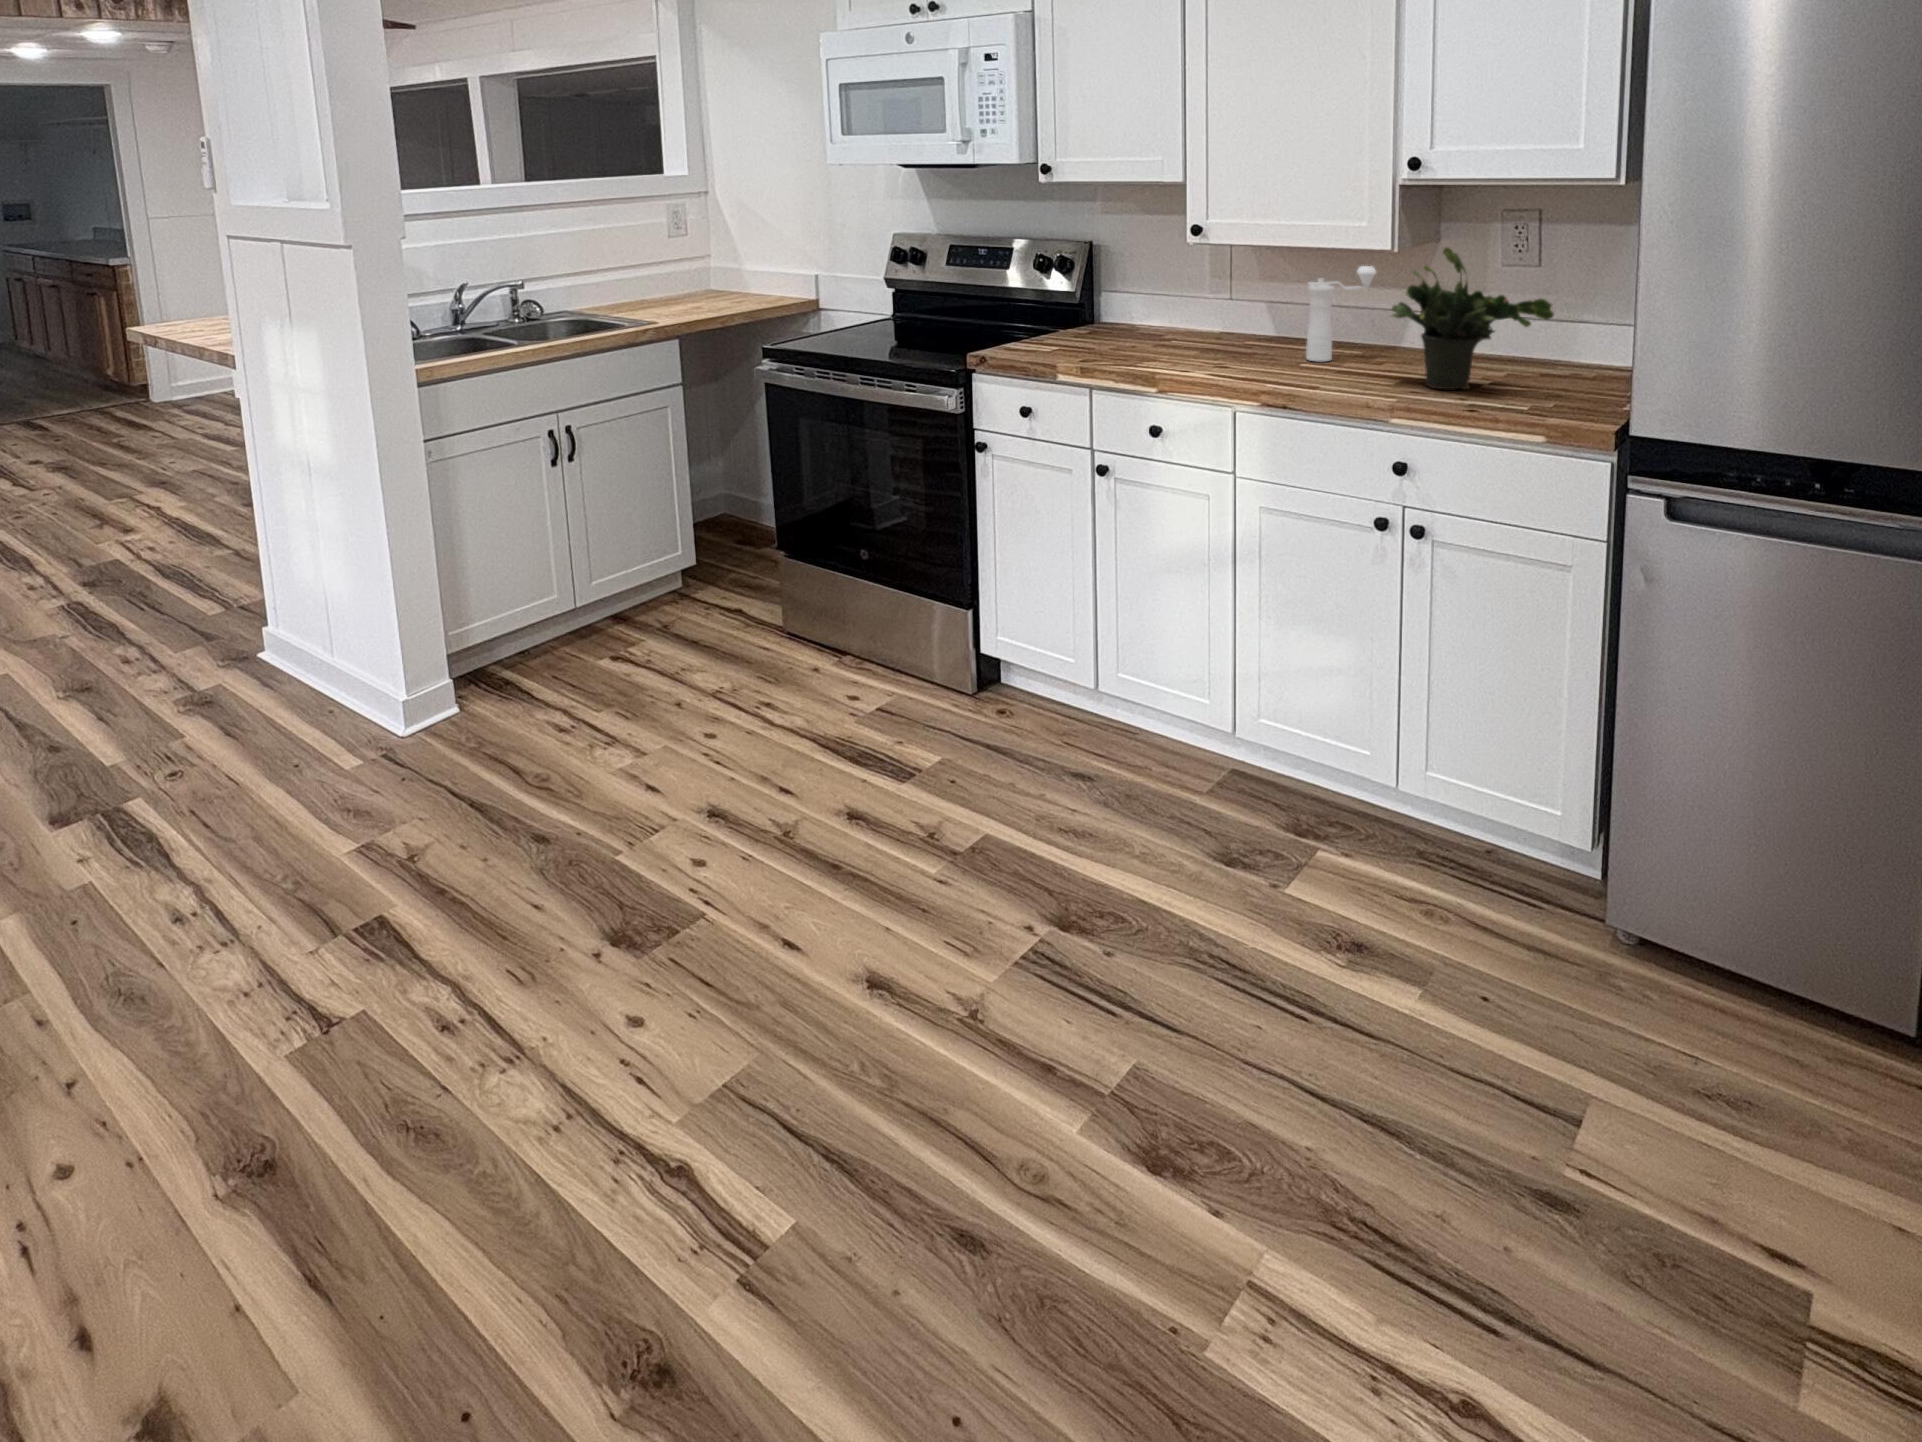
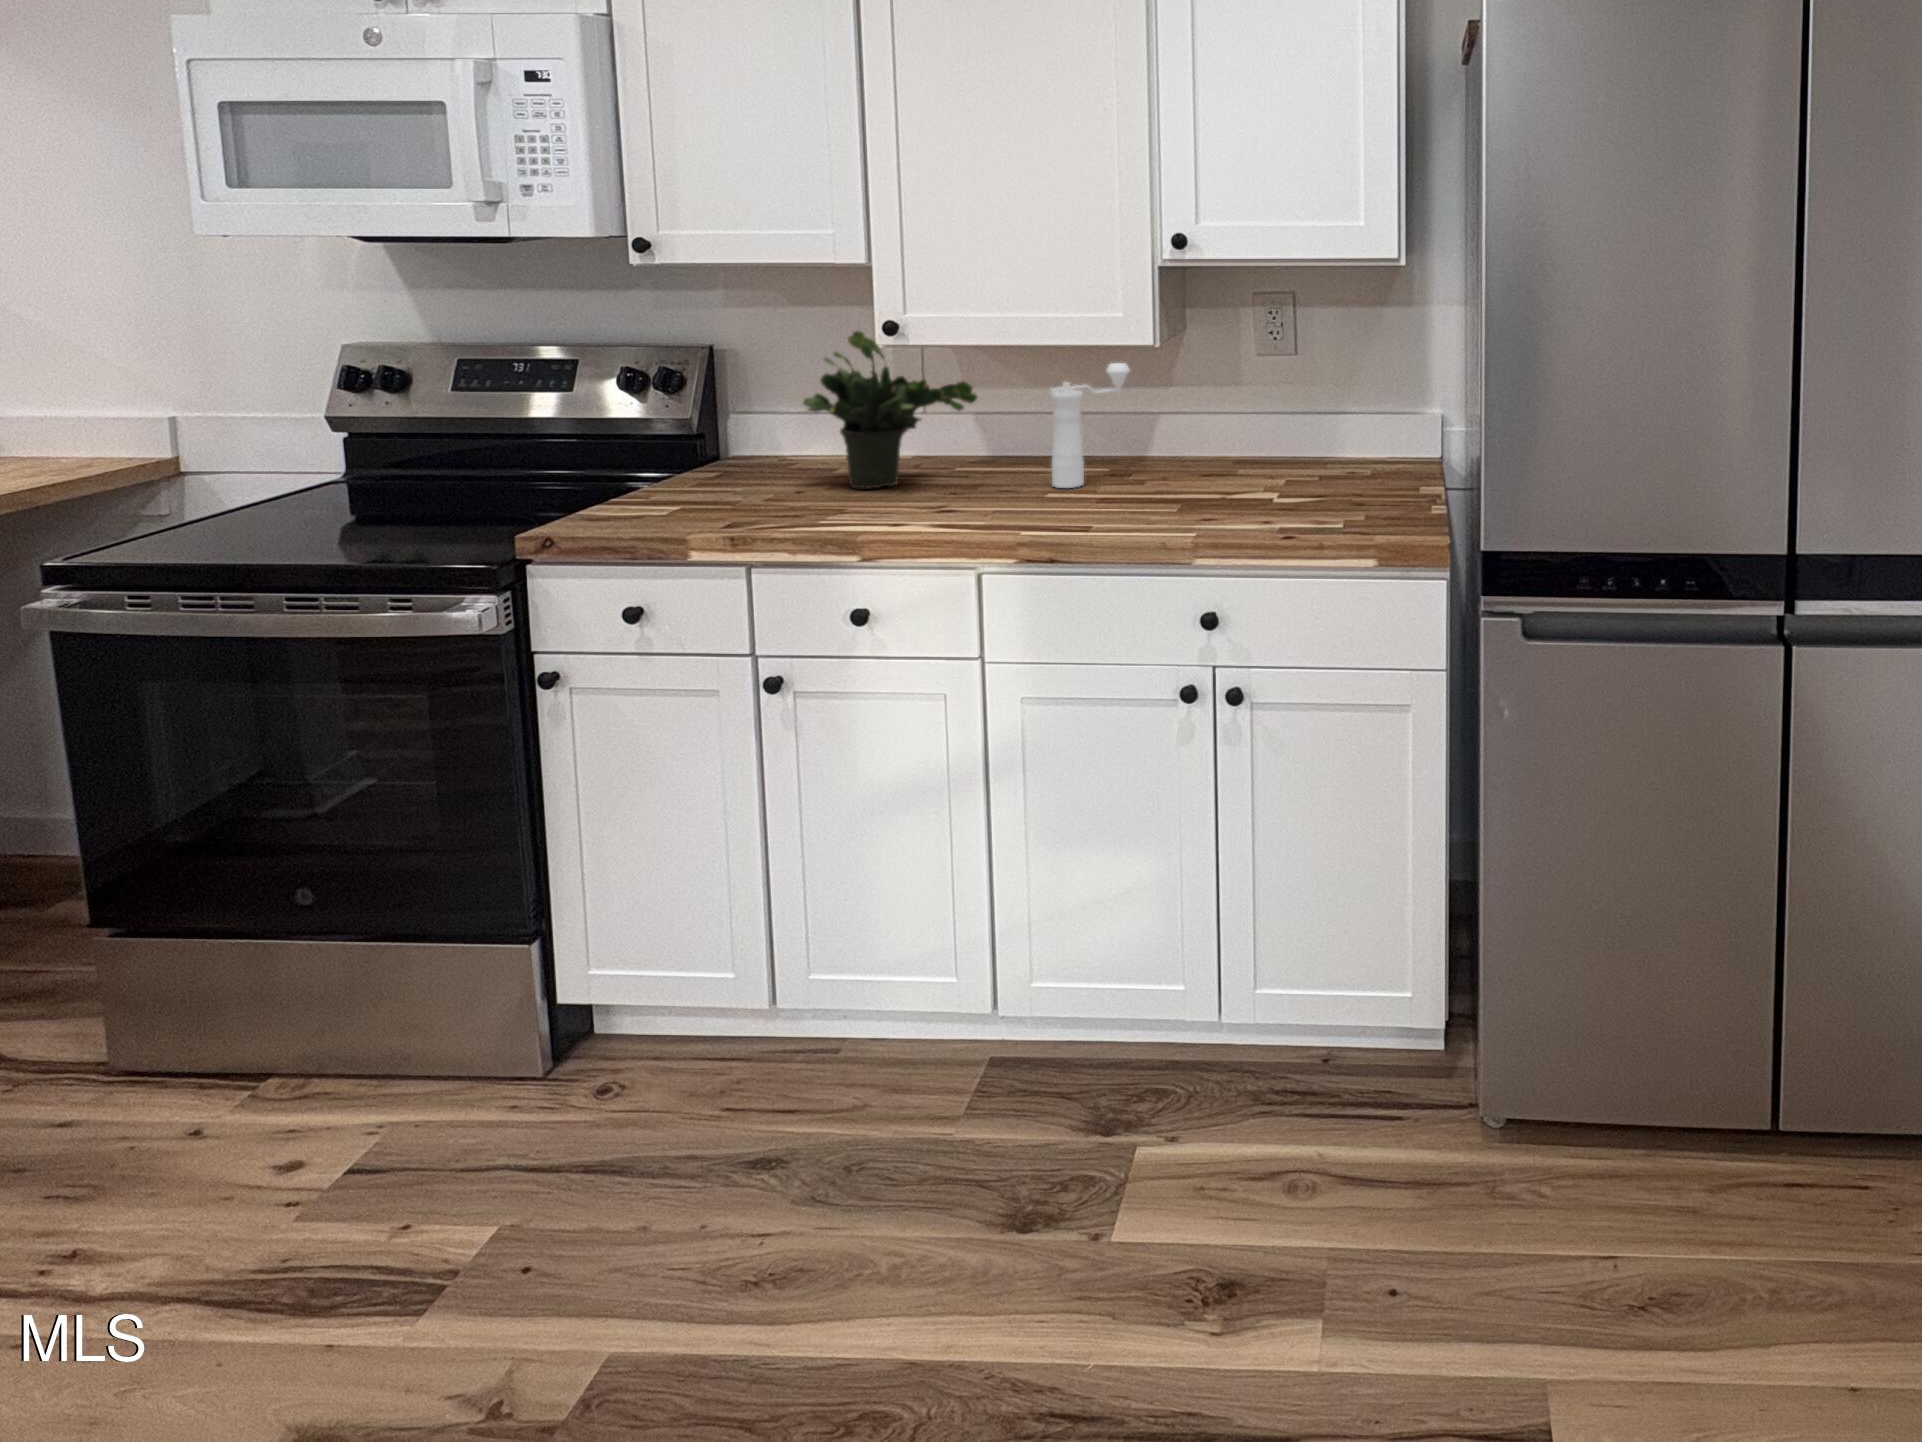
potted plant: present [1392,247,1554,389] -> present [803,331,977,488]

